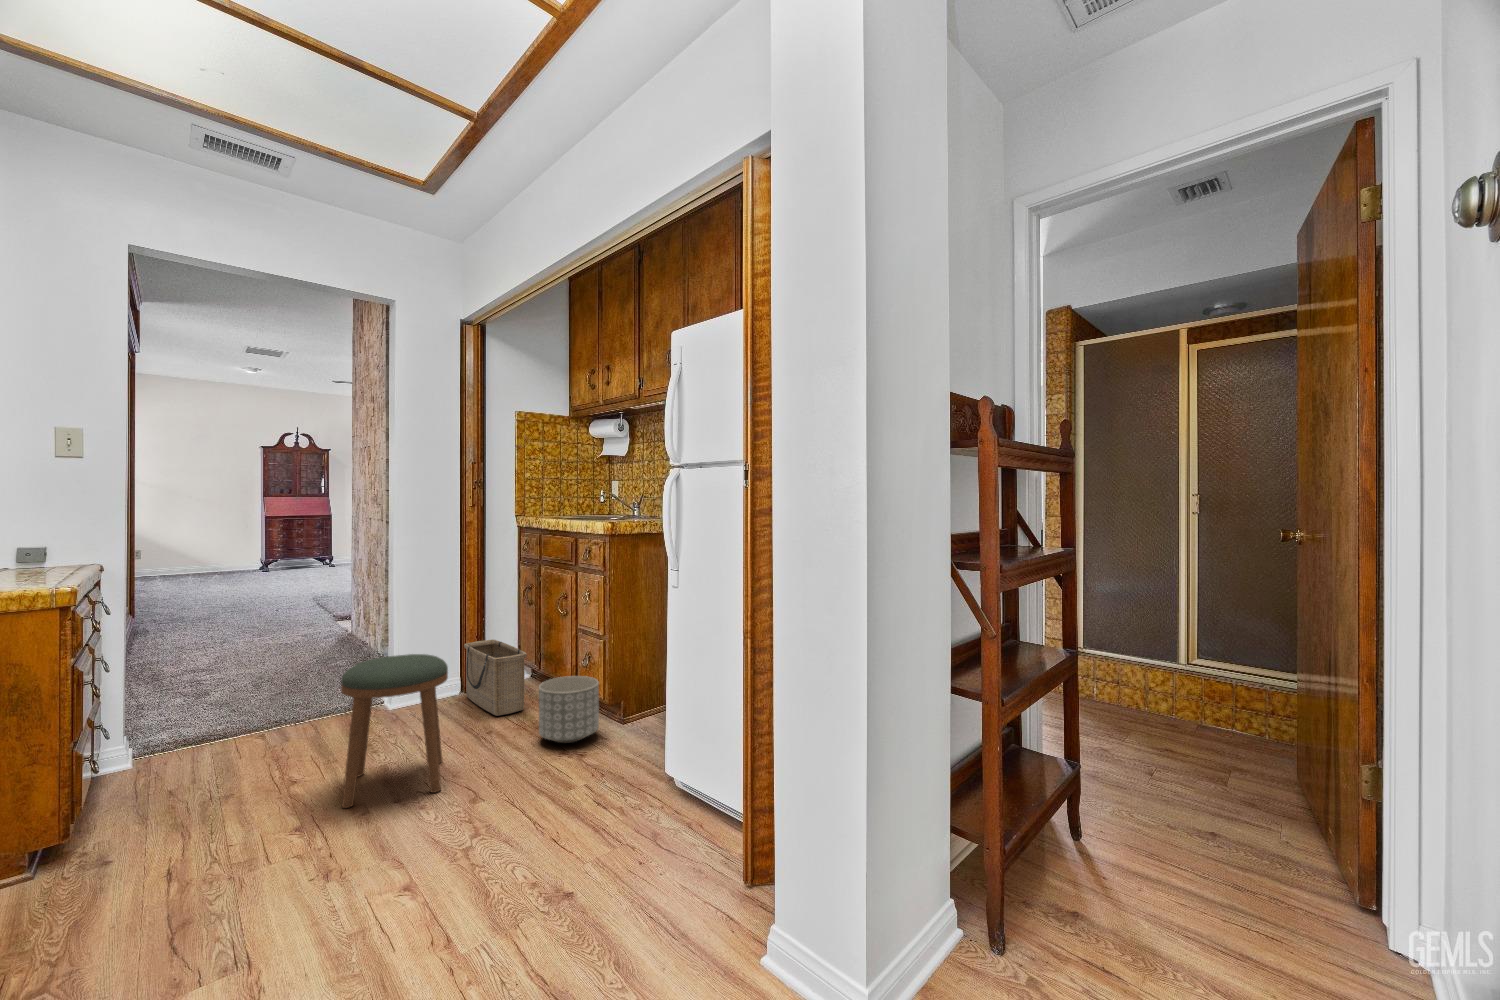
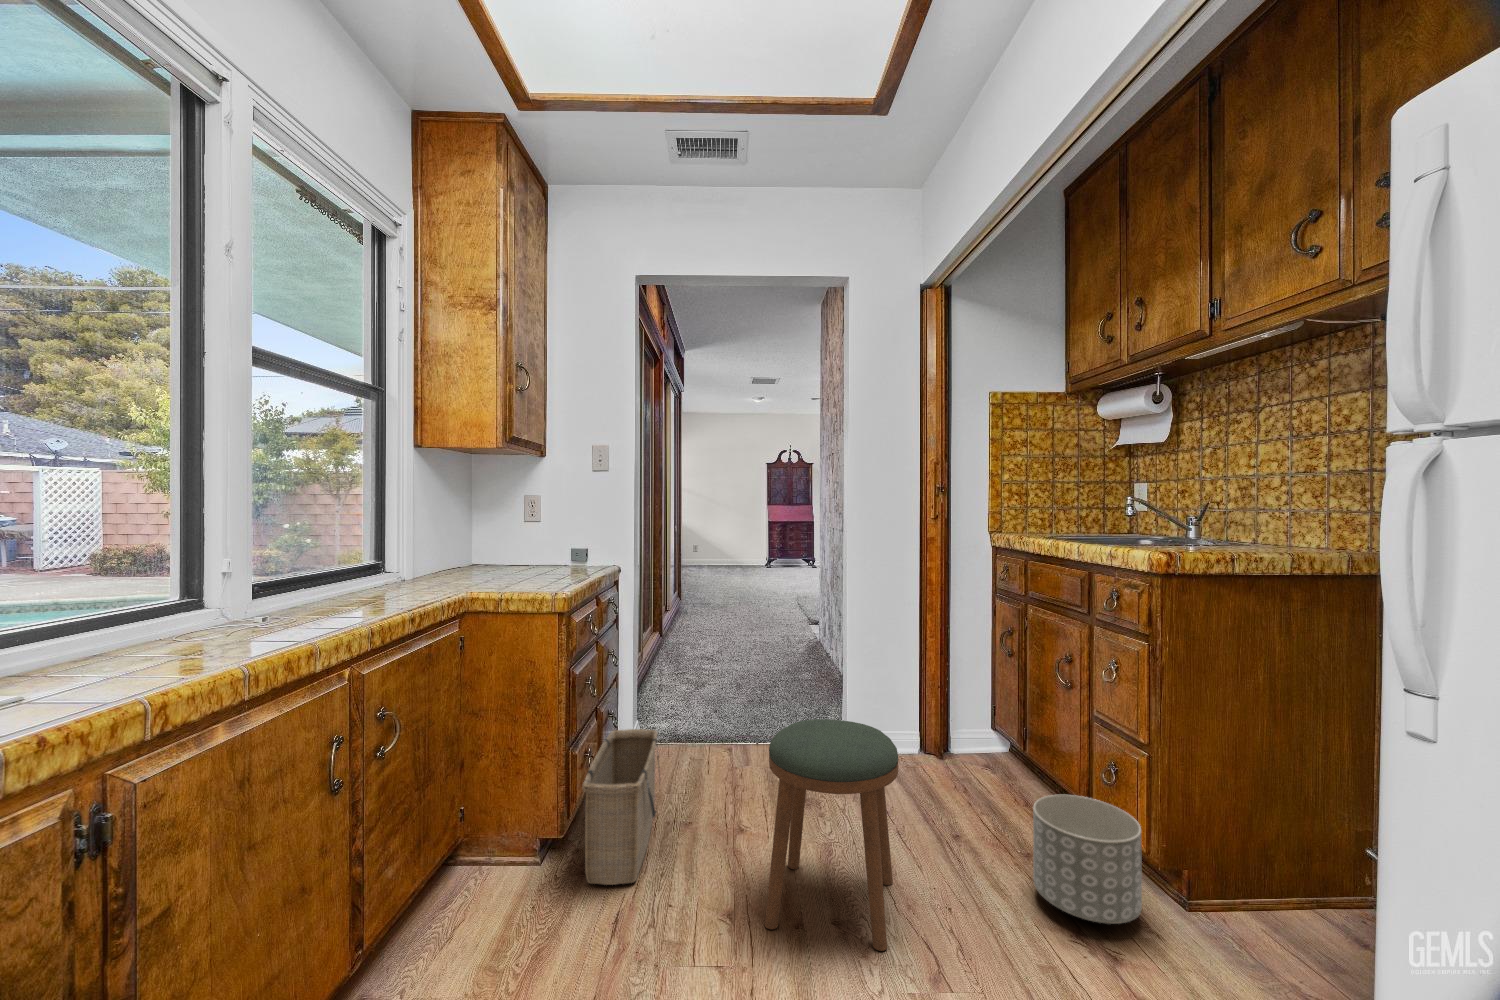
basket: present [464,640,527,716] -> present [582,729,658,885]

